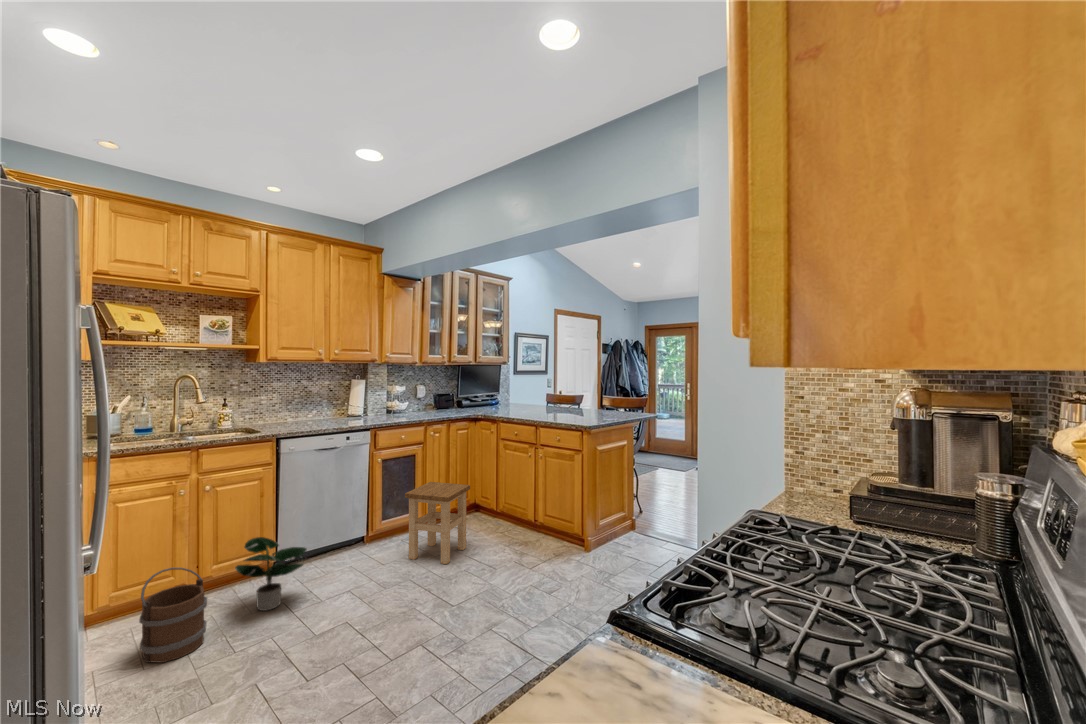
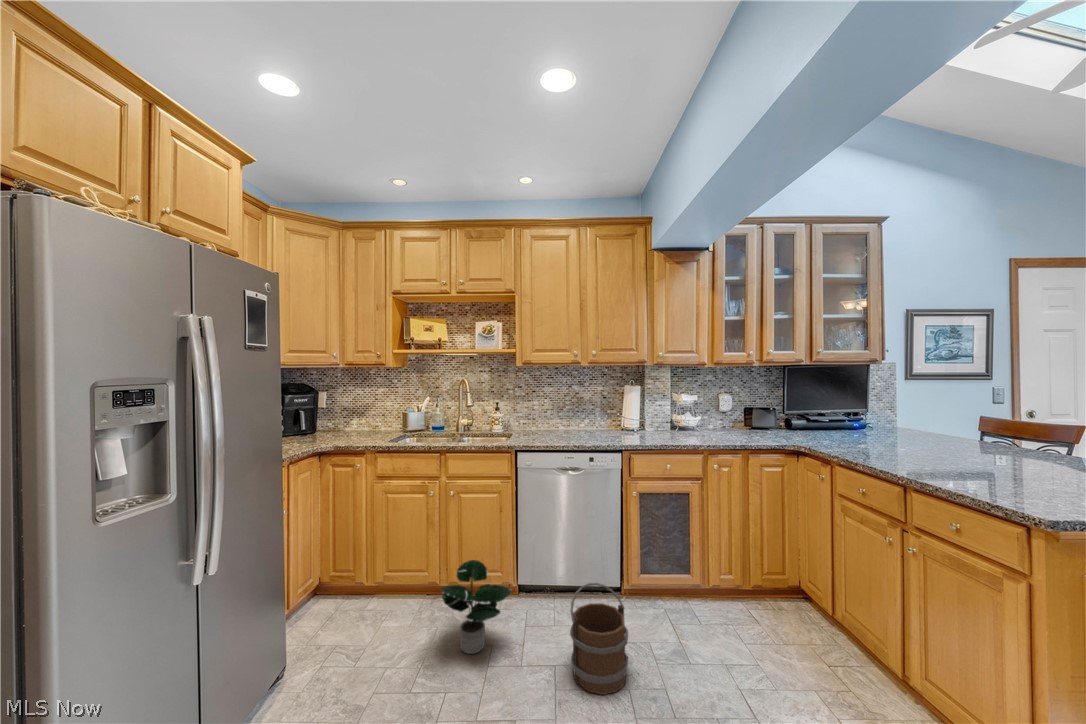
stool: present [405,482,470,564] -> none [644,542,755,696]
bucket: present [139,568,207,663] -> present [570,583,628,695]

